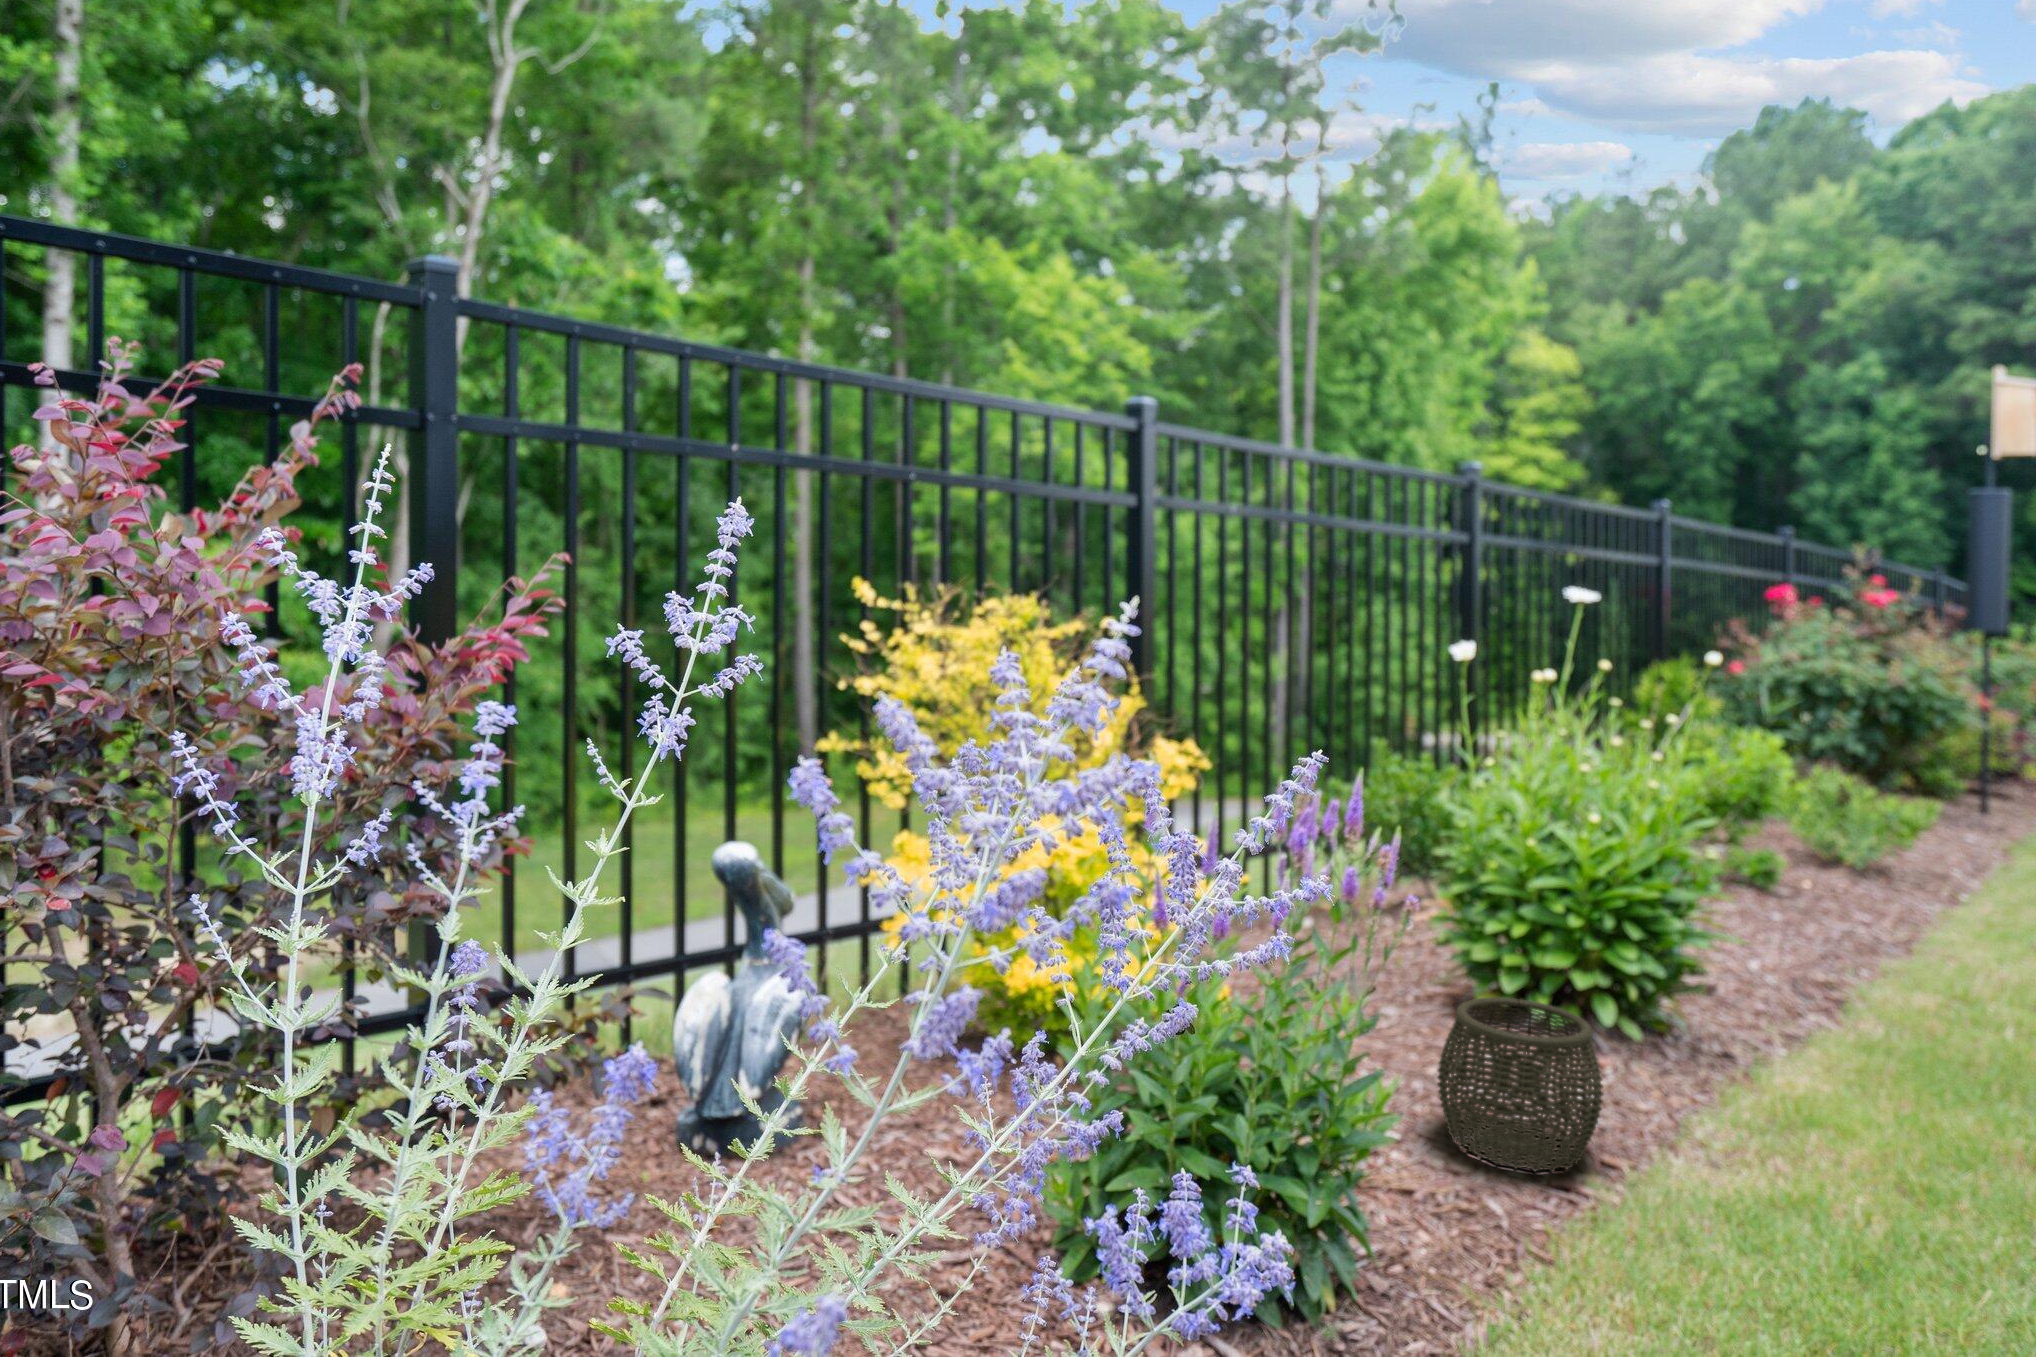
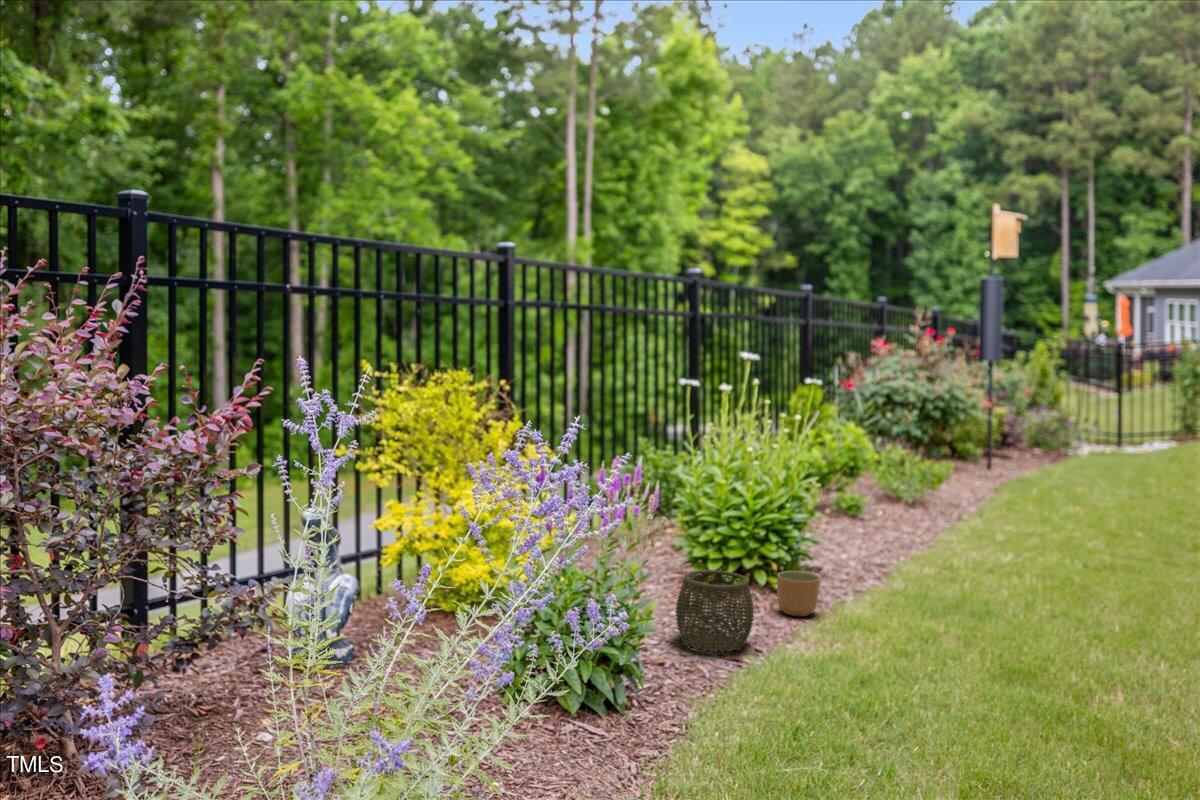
planter: none [1642,1001,1734,1094] -> present [777,571,820,616]

